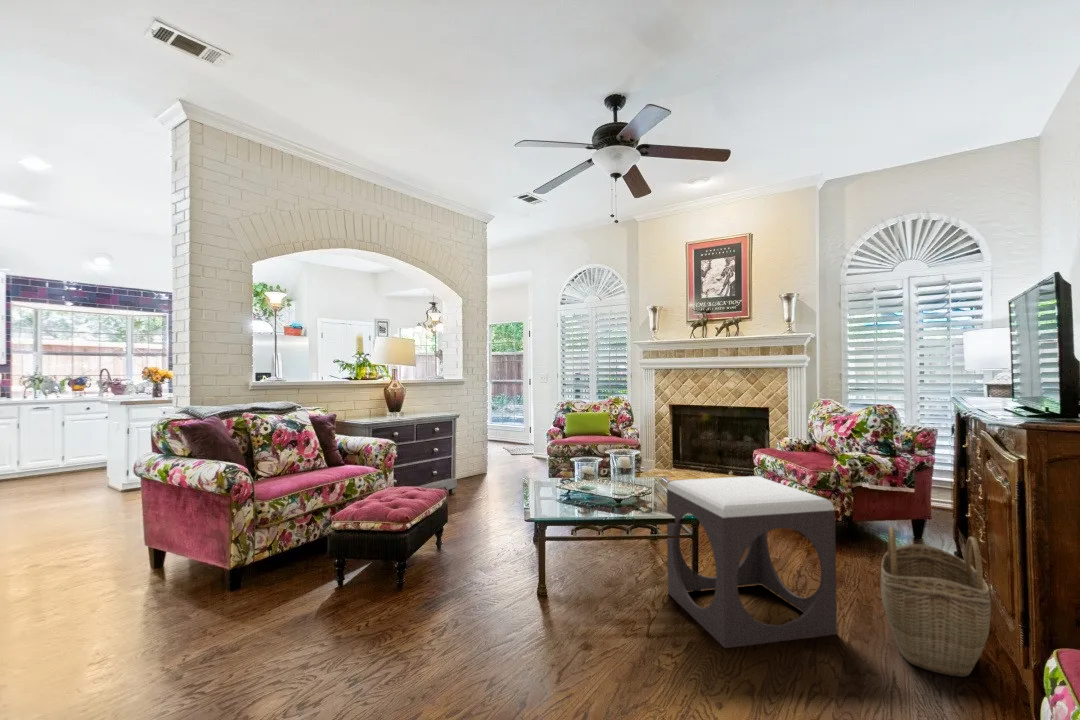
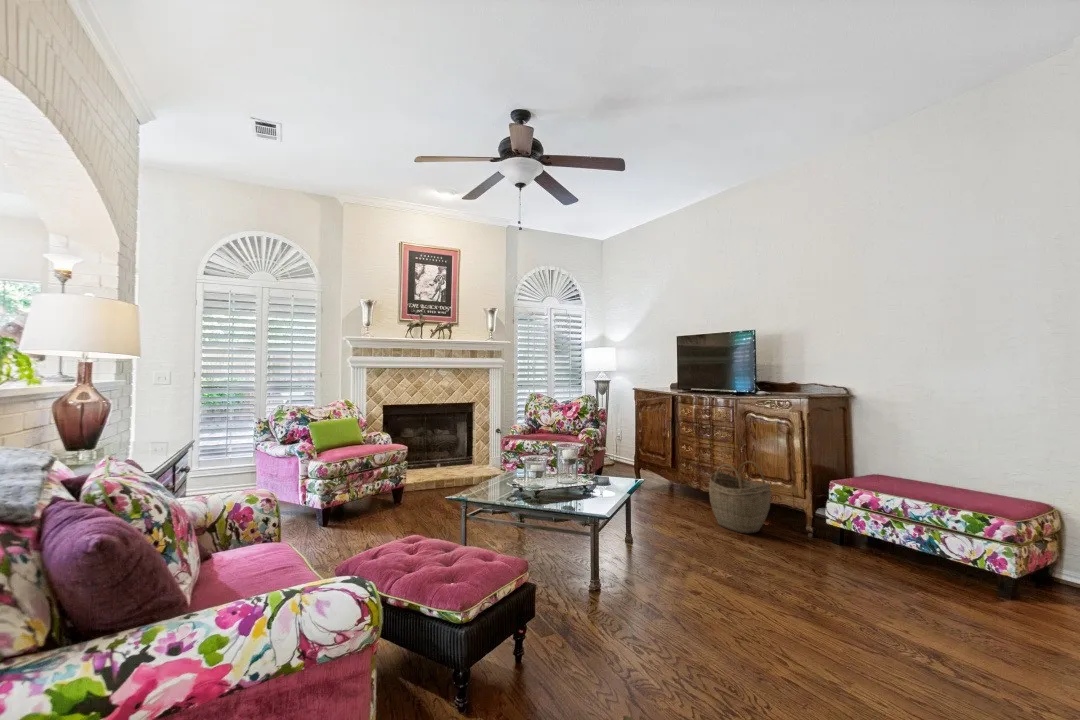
footstool: present [667,476,837,648] -> none [625,451,712,563]

